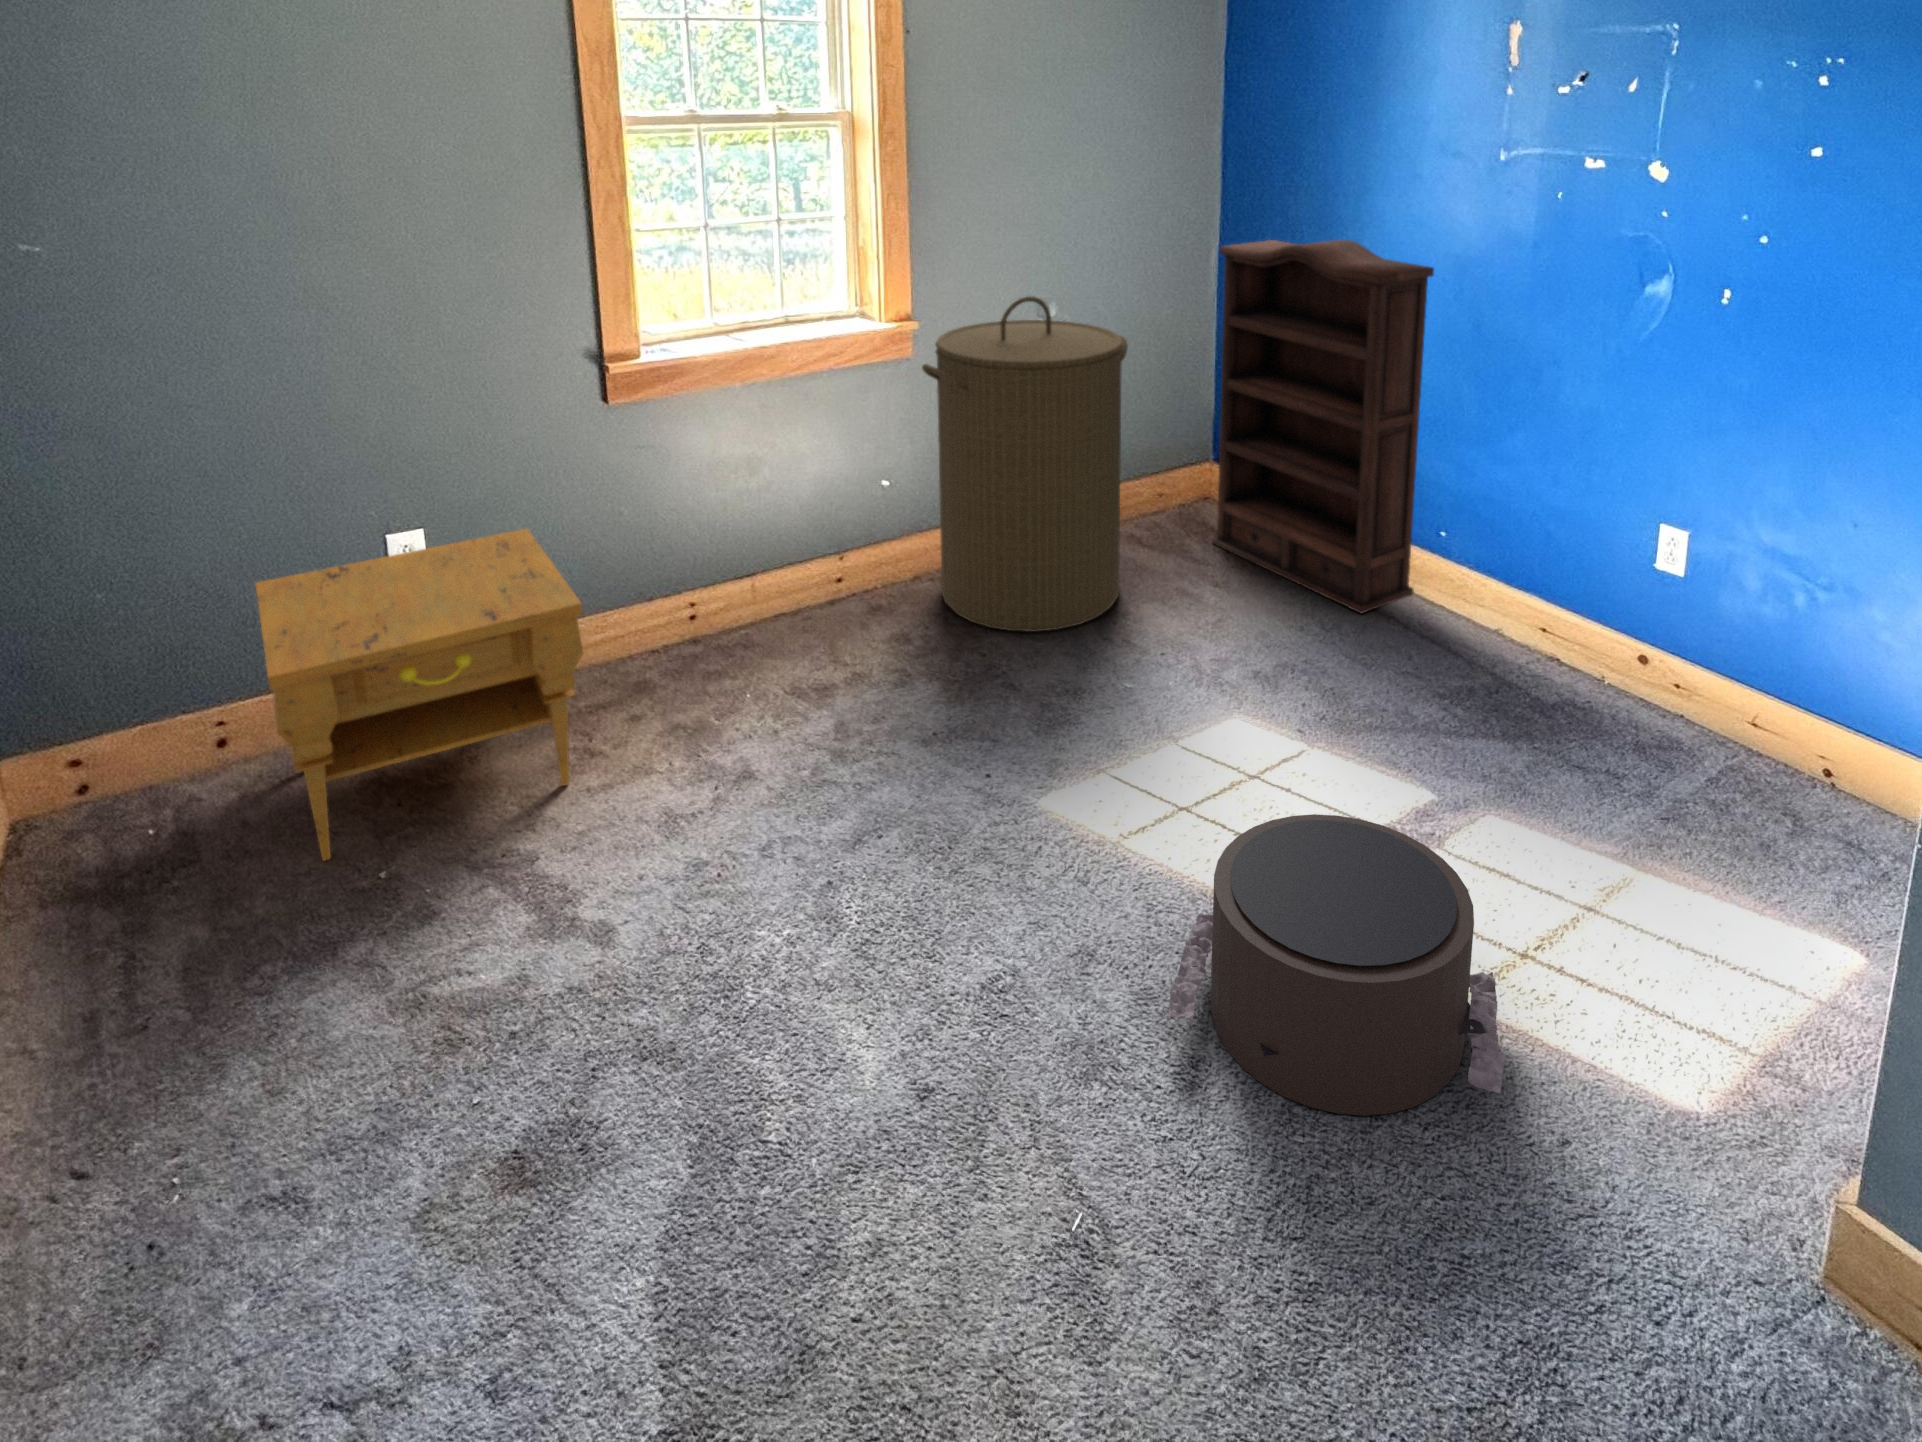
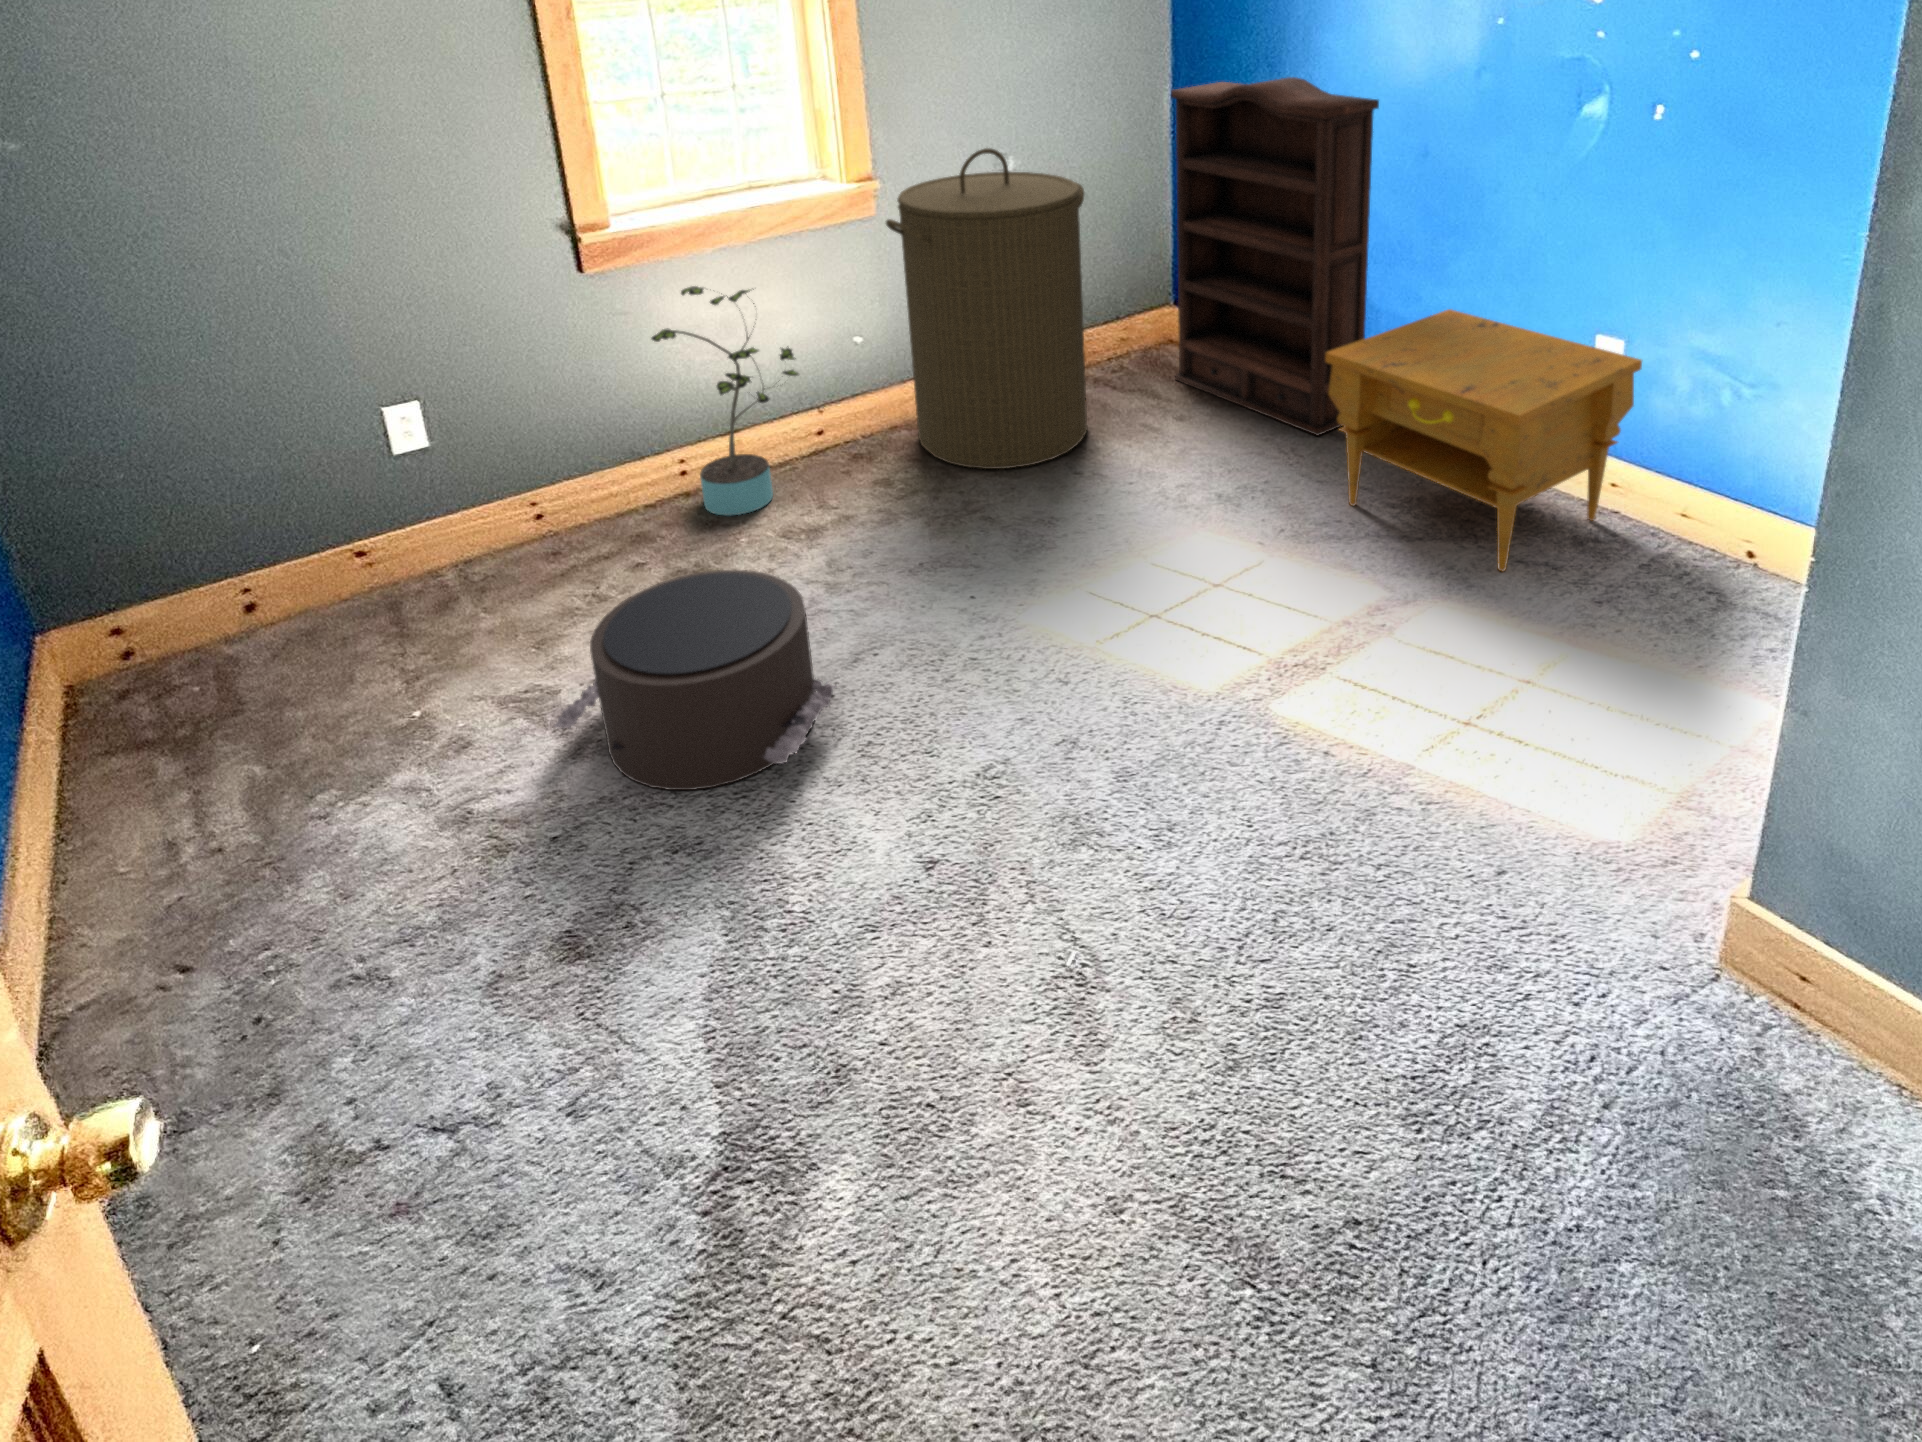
potted plant: none [670,423,823,668] -> present [651,286,799,515]
nightstand: present [256,529,583,860] -> present [1326,309,1642,571]
pouf: present [1168,814,1506,1116] -> present [554,570,838,790]

